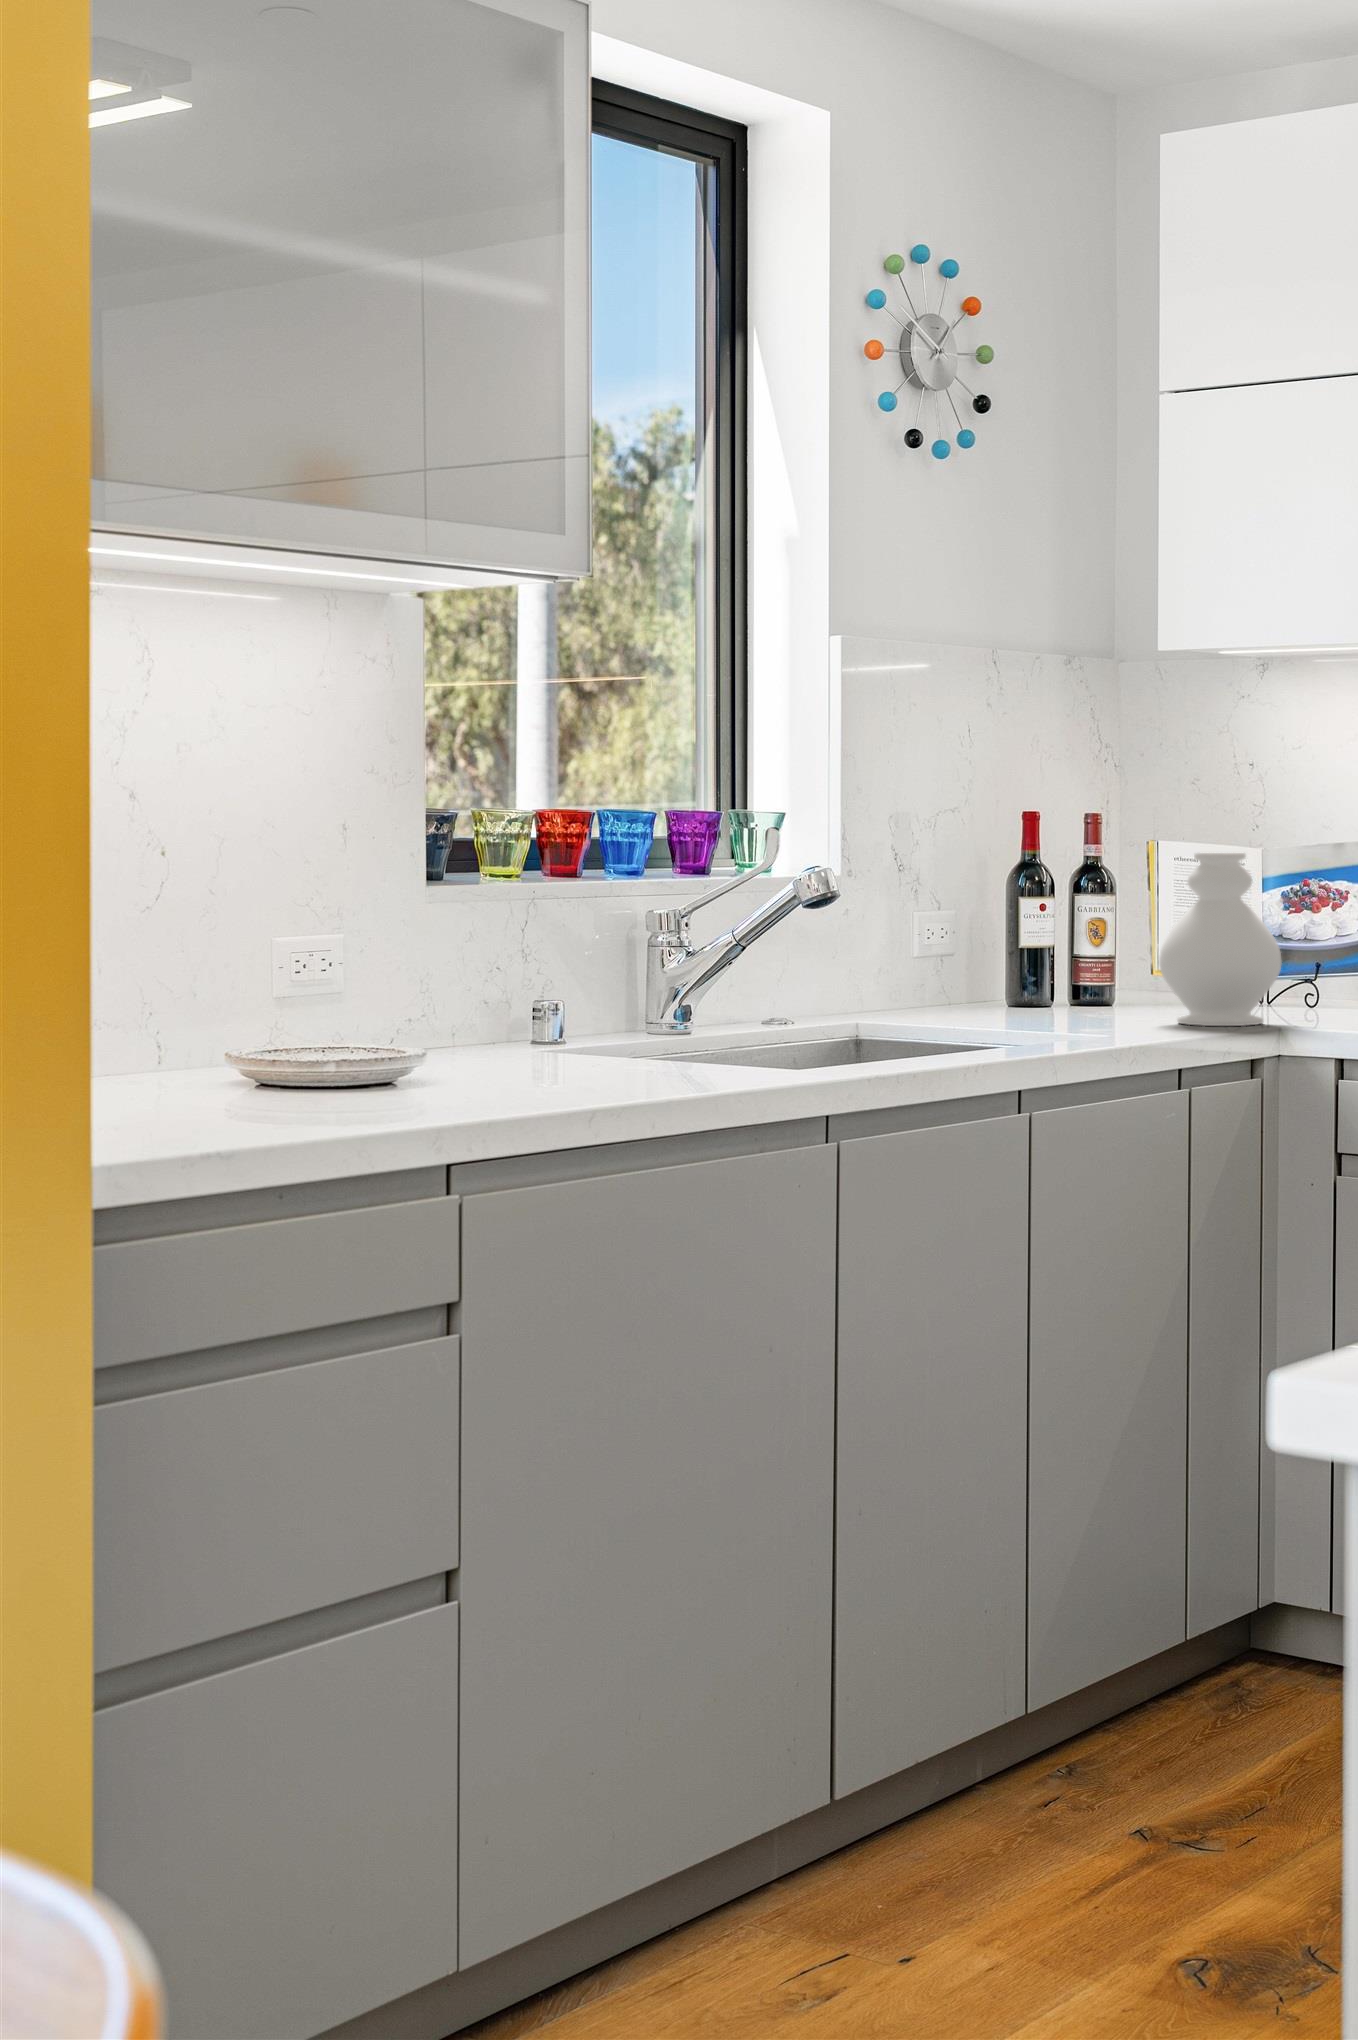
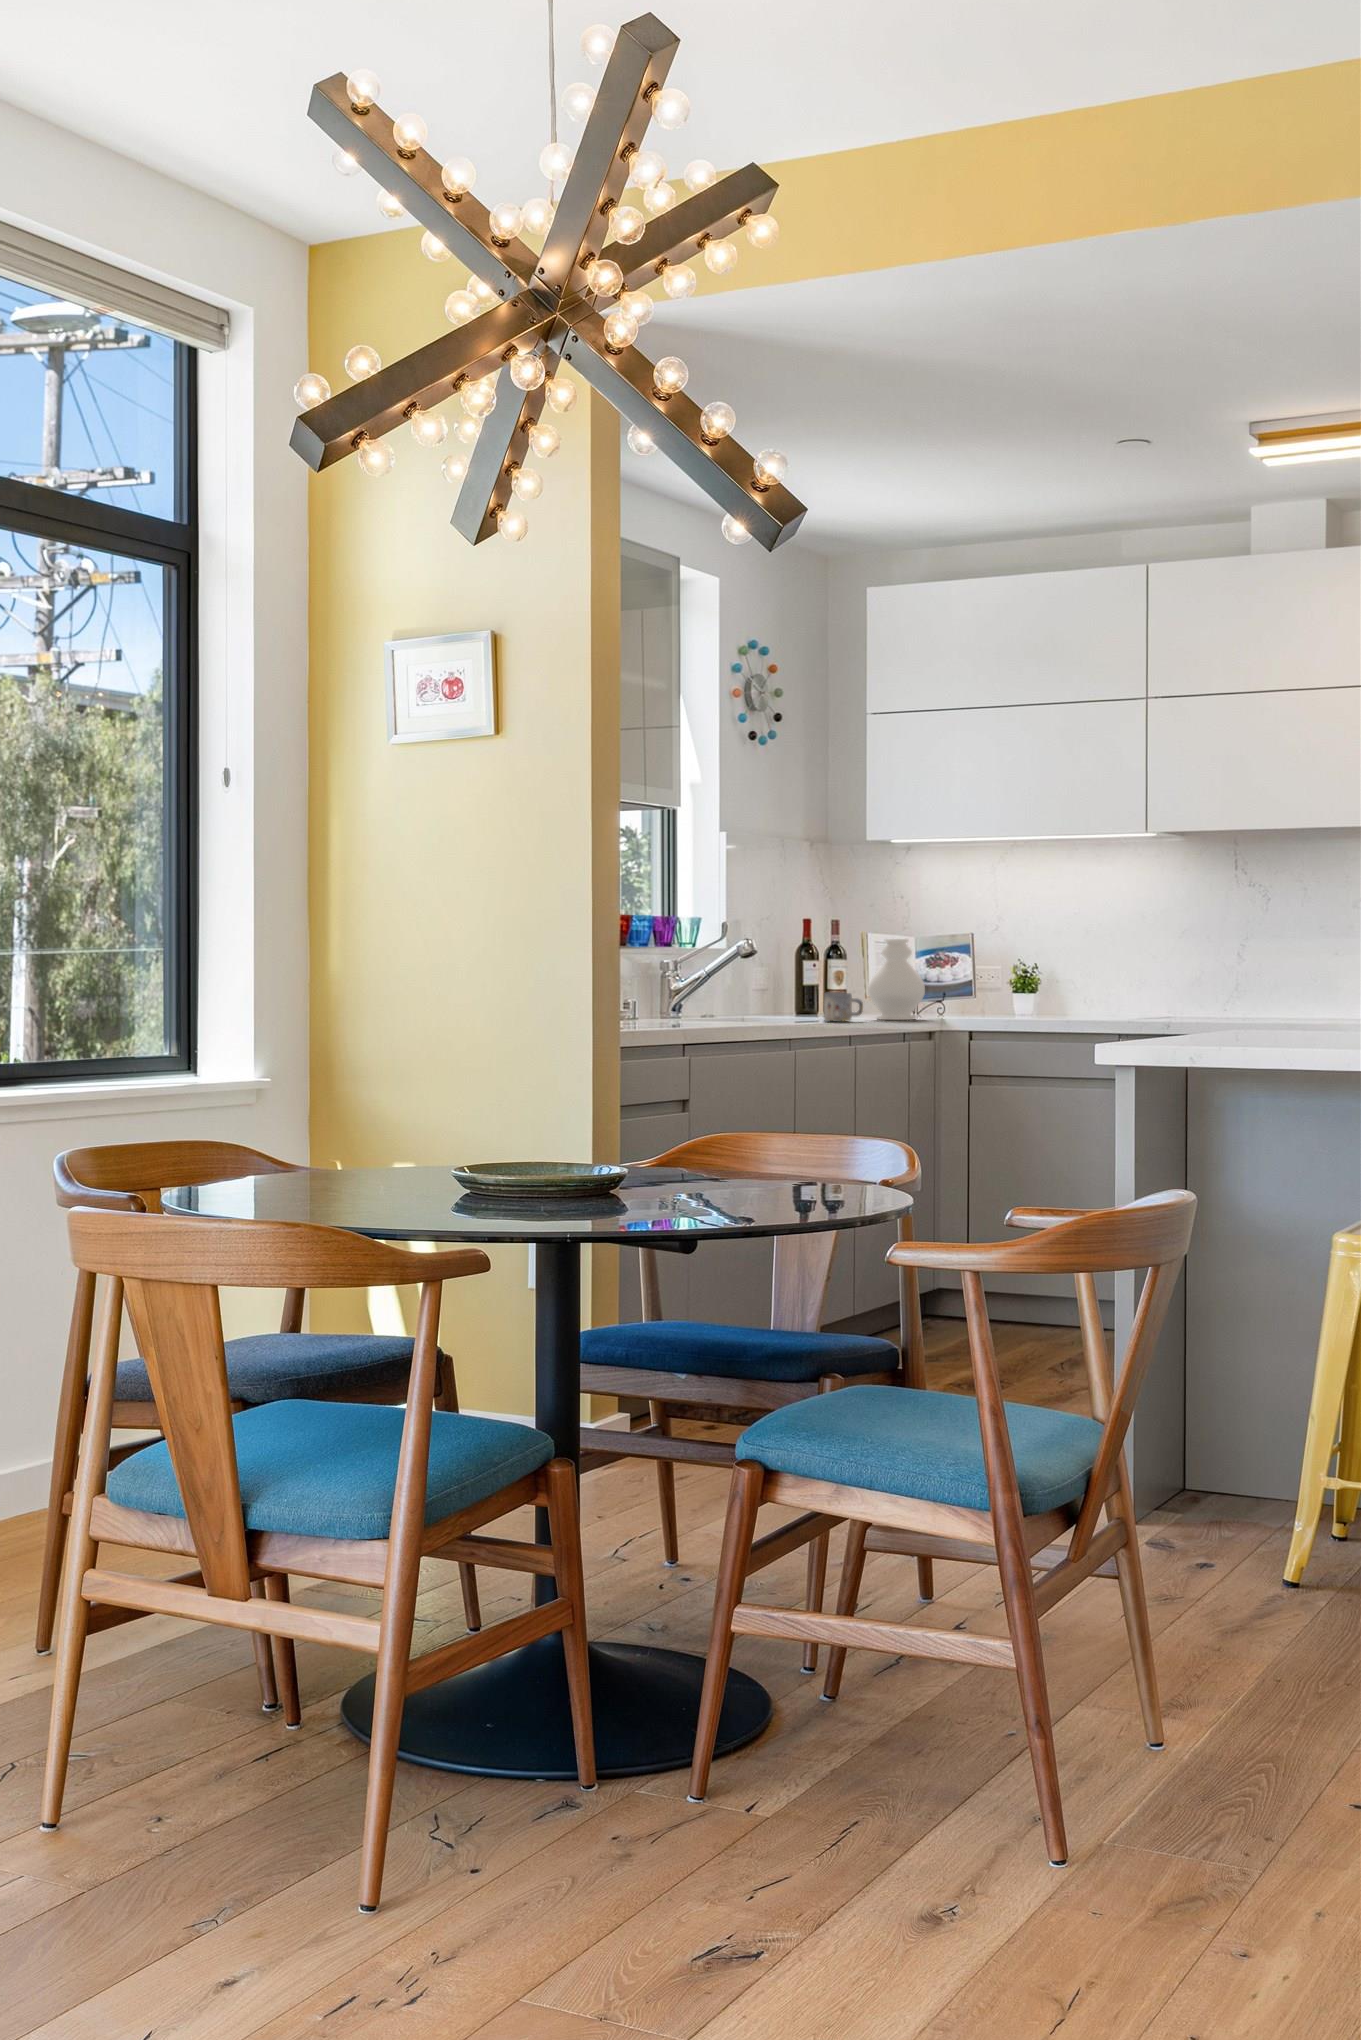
mug: none [1063,968,1148,1032] -> present [824,992,863,1022]

